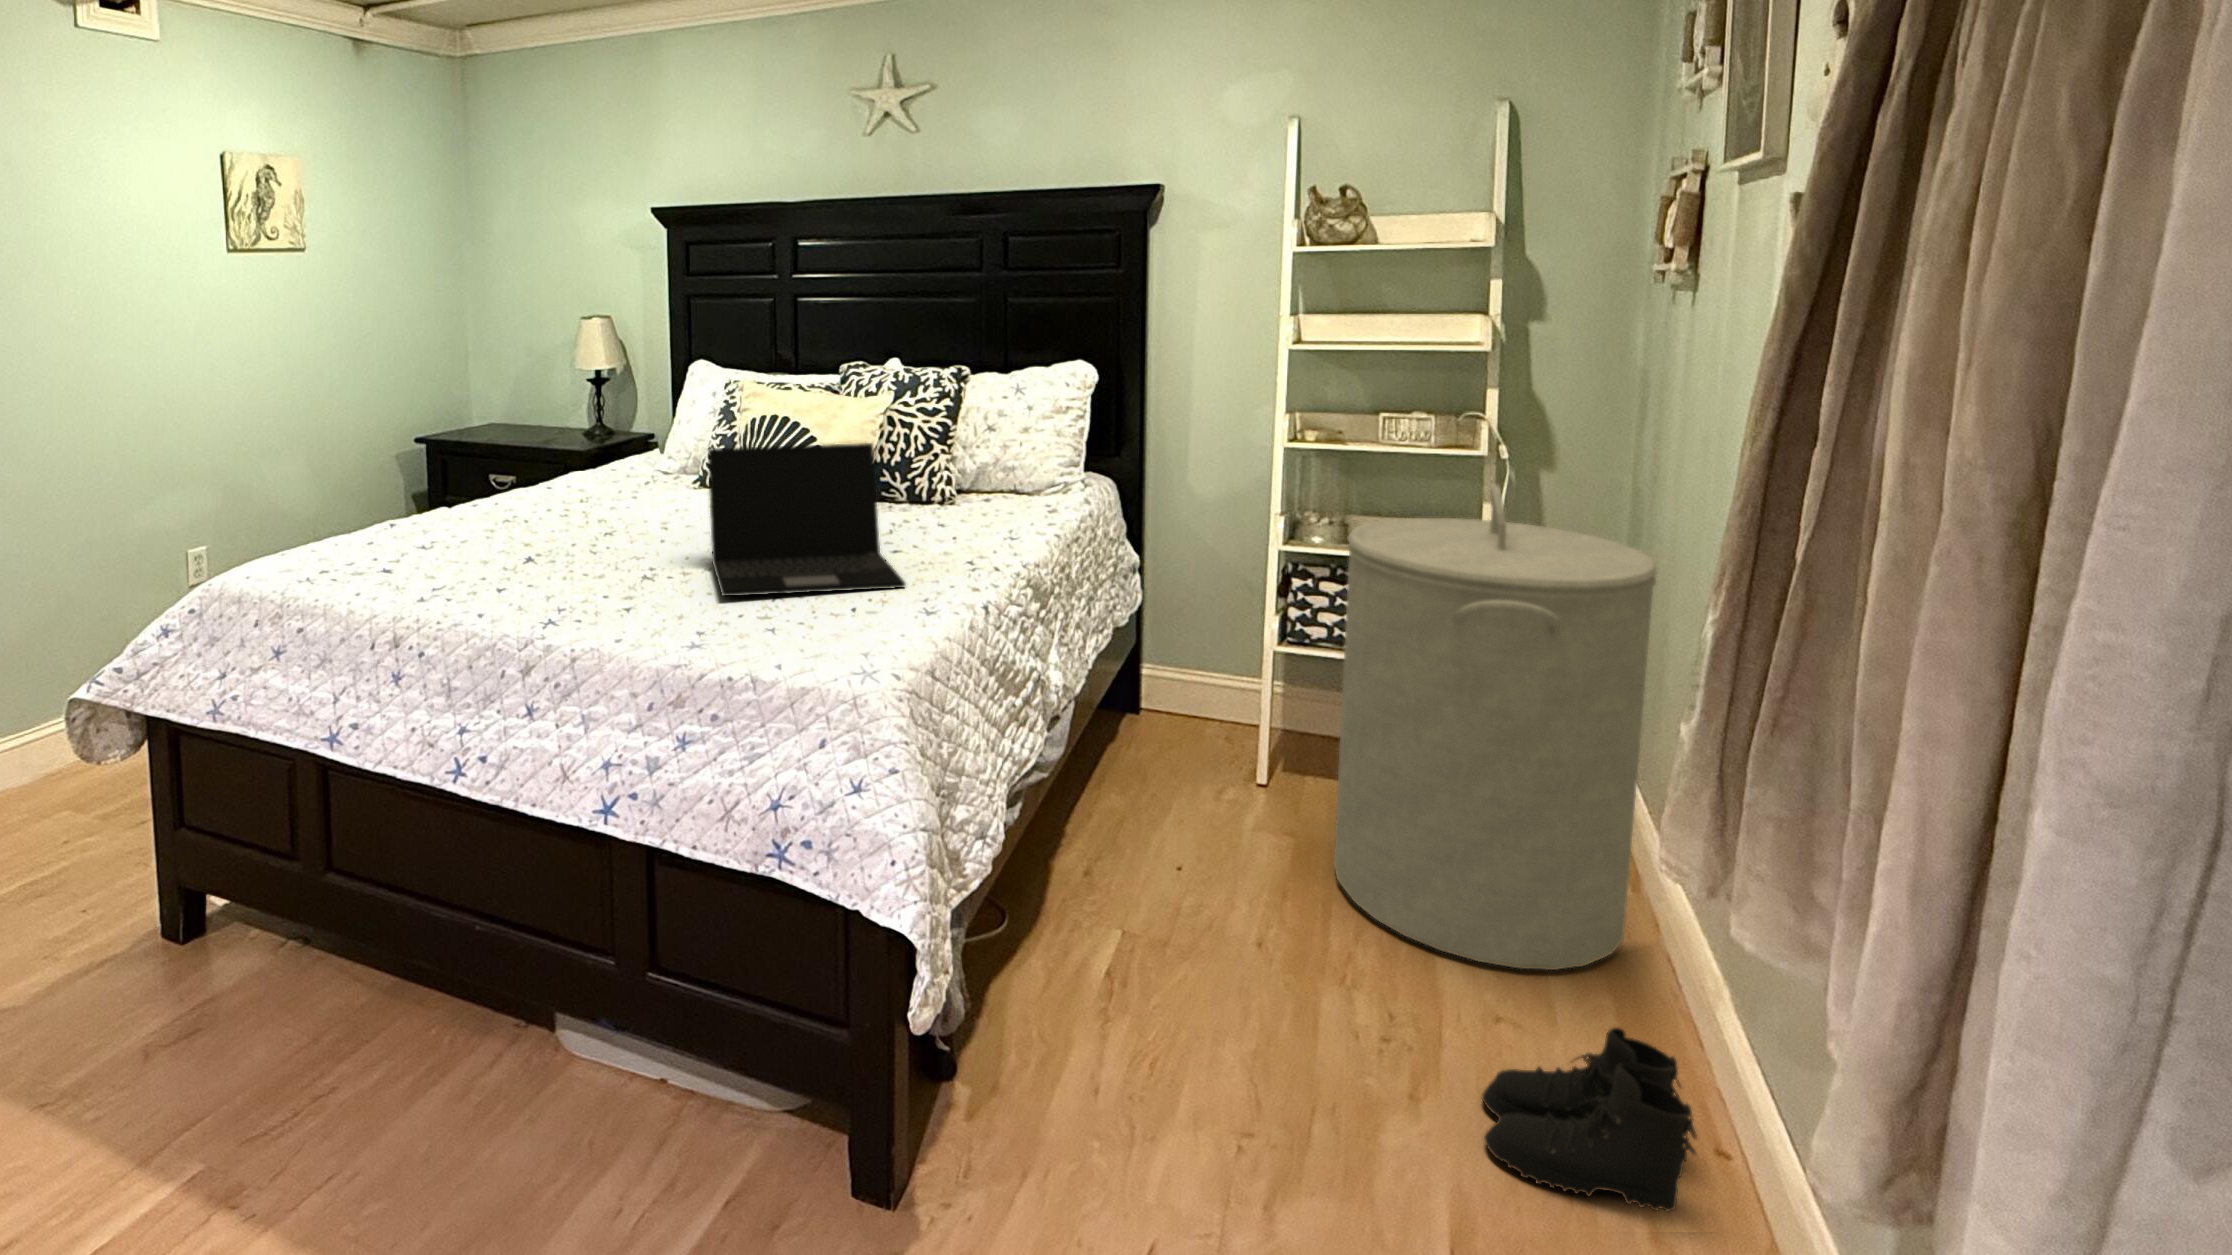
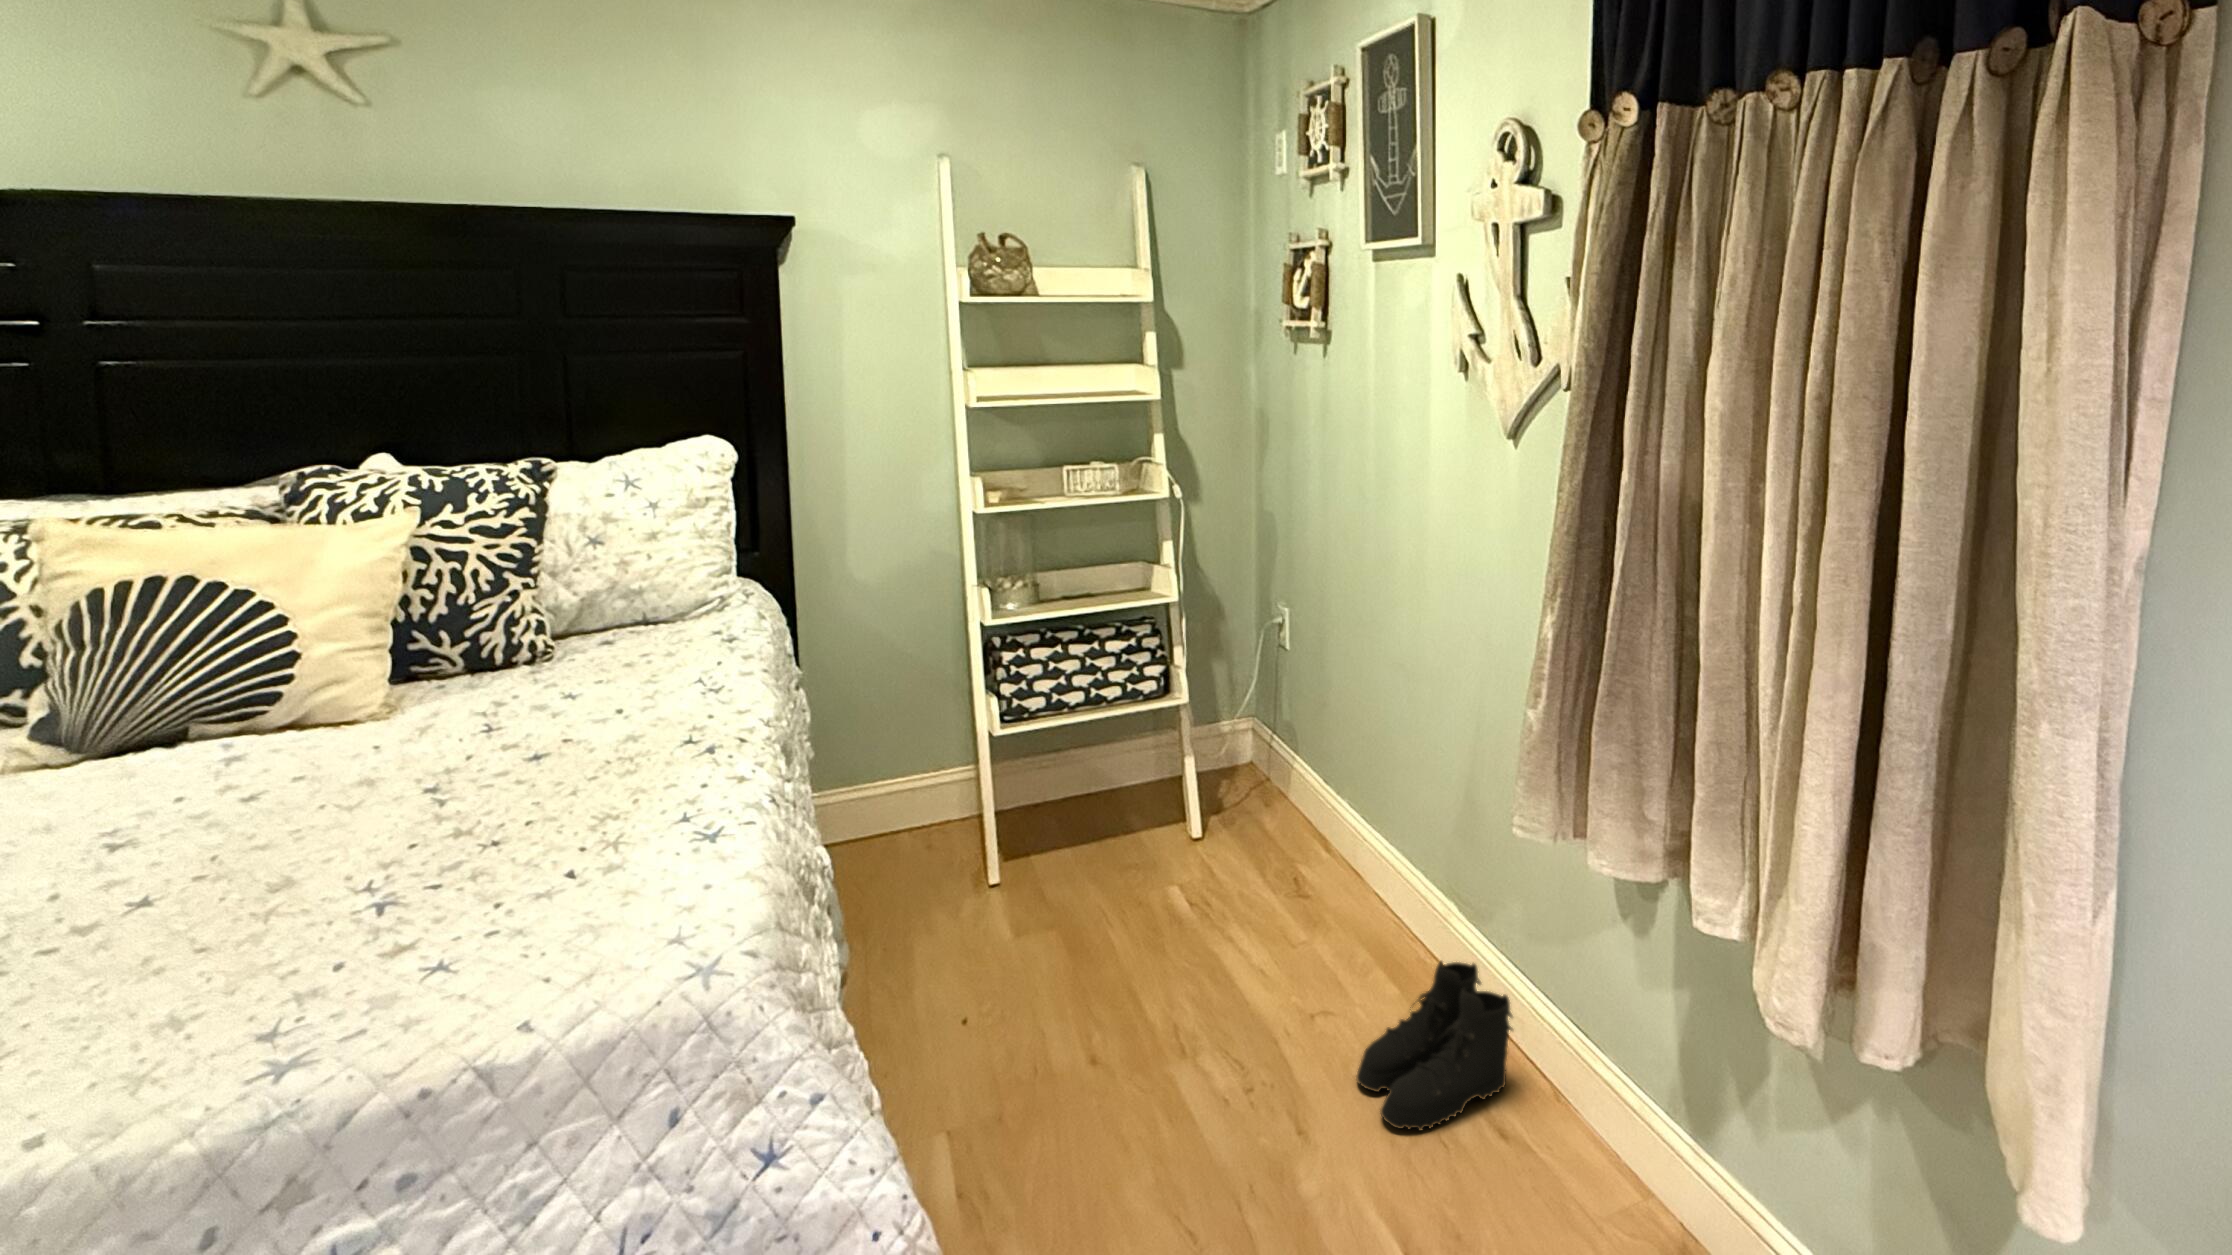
laptop: present [708,443,906,596] -> none [98,599,652,954]
laundry hamper: present [1334,485,1657,970] -> none [1110,522,1358,973]

